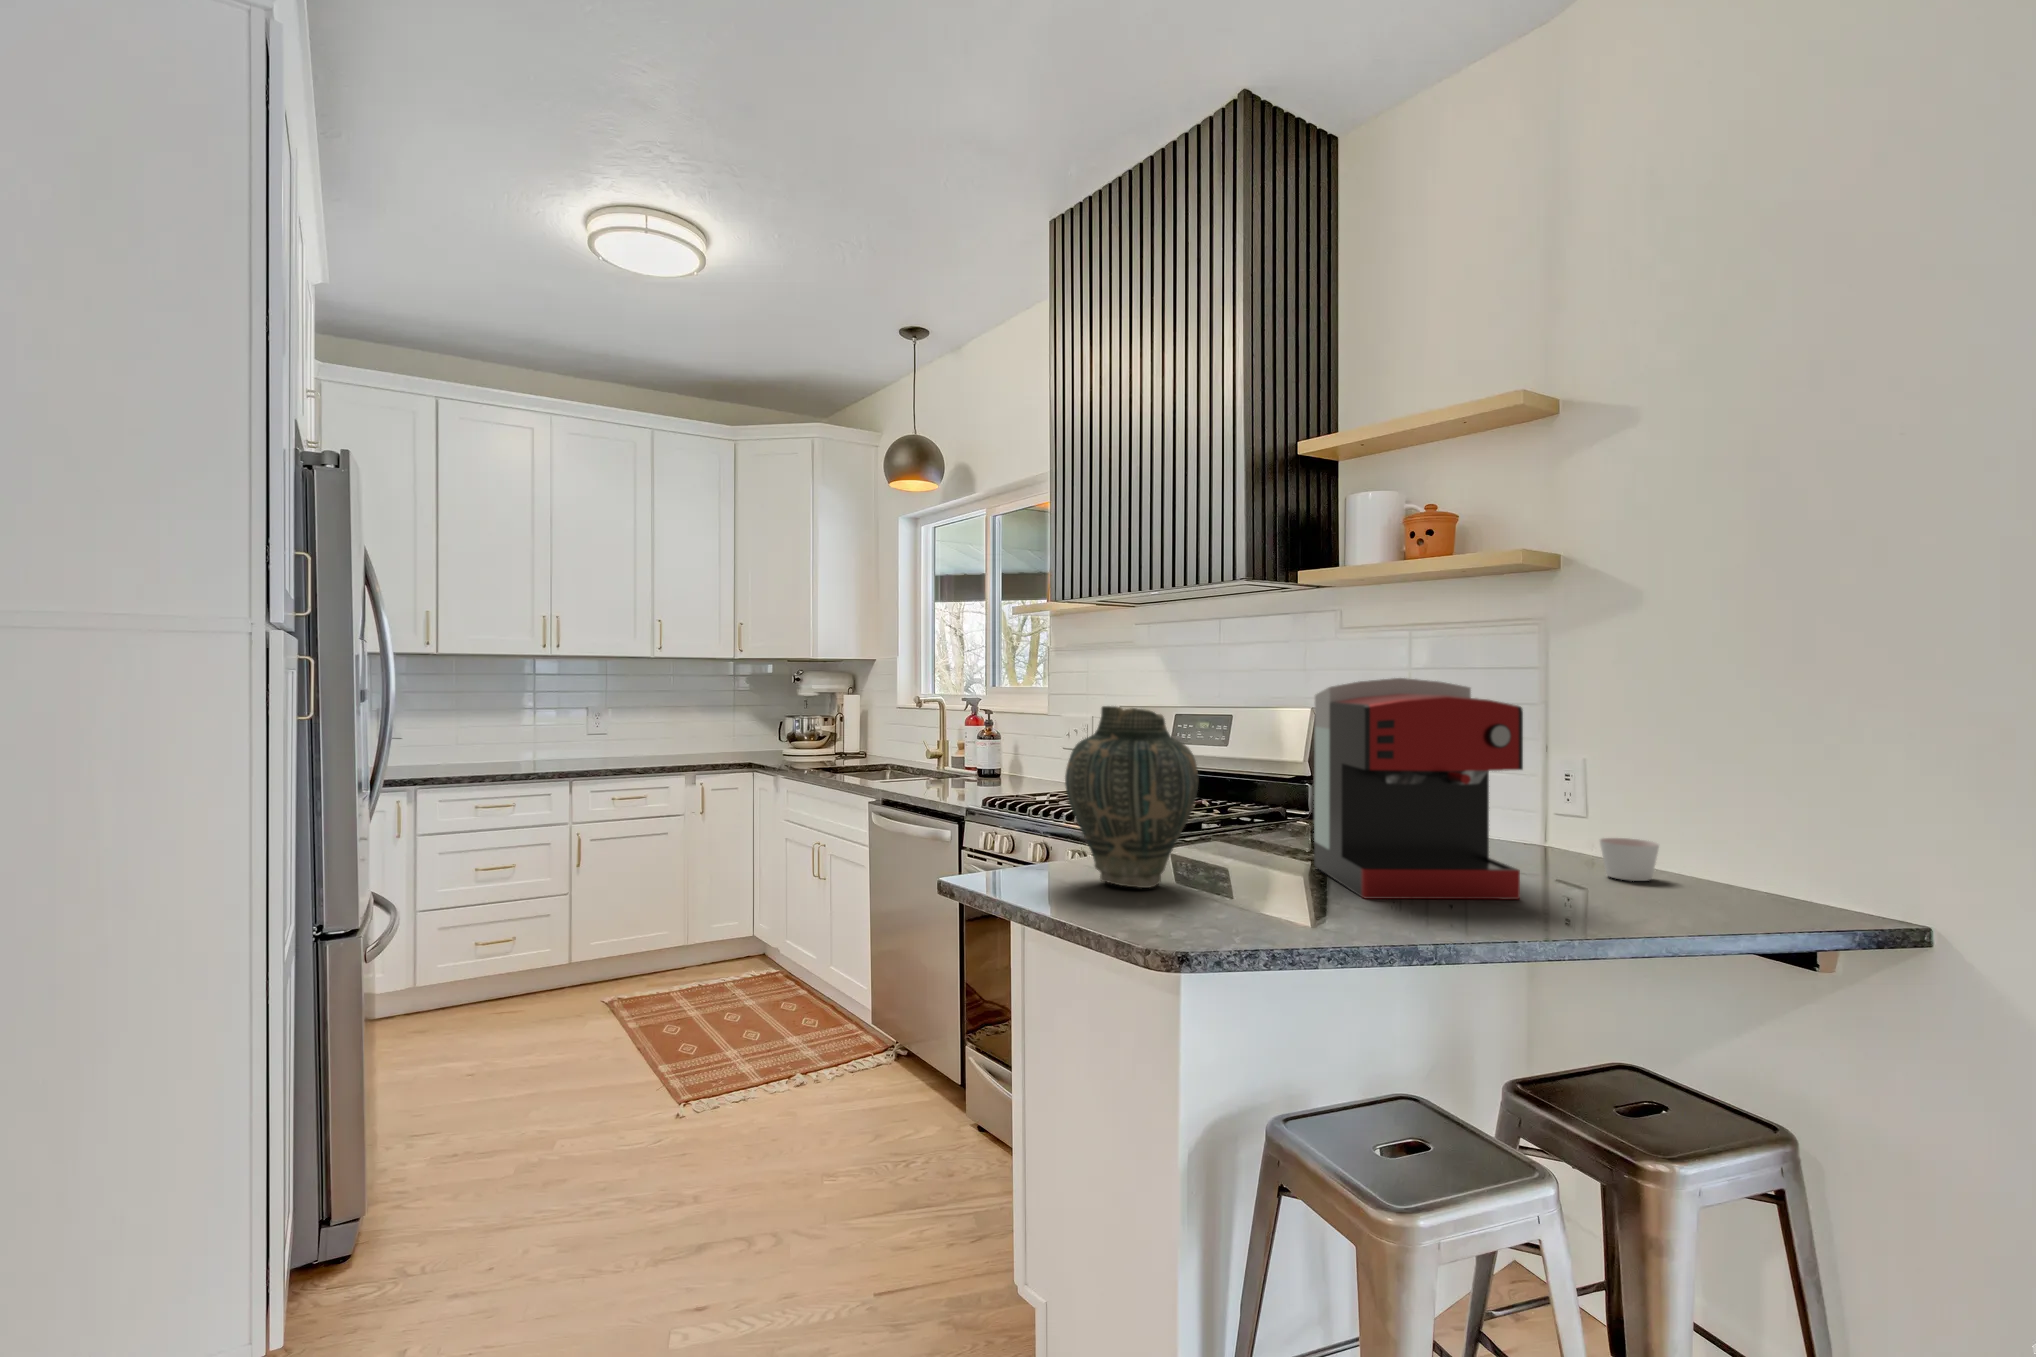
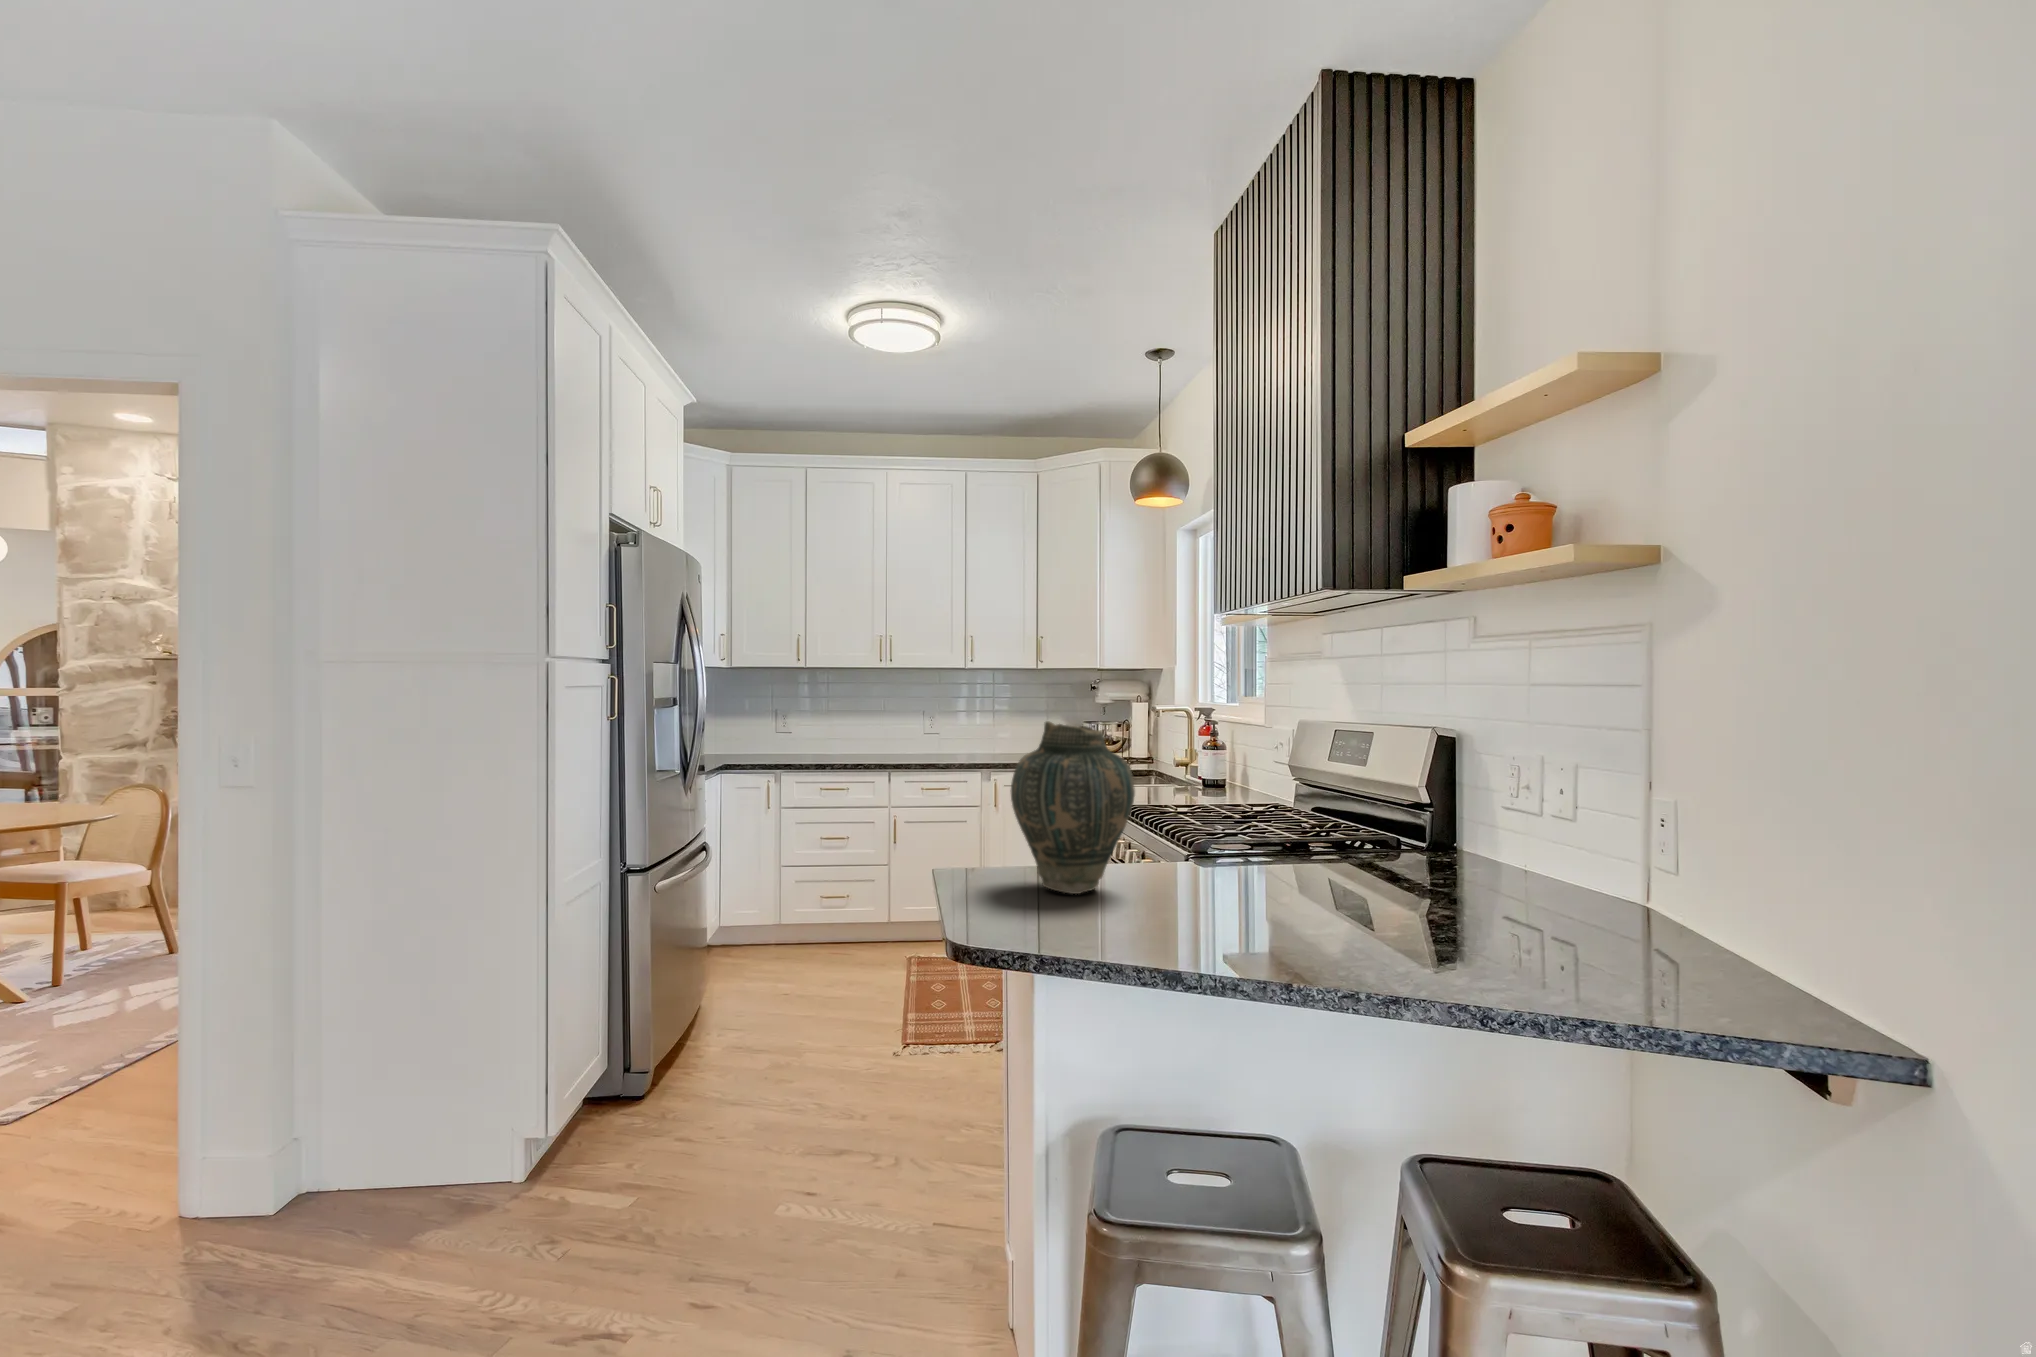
coffee maker: present [1314,678,1523,899] -> none [1259,698,1452,951]
candle: present [1600,838,1659,881] -> none [1628,898,1704,955]

